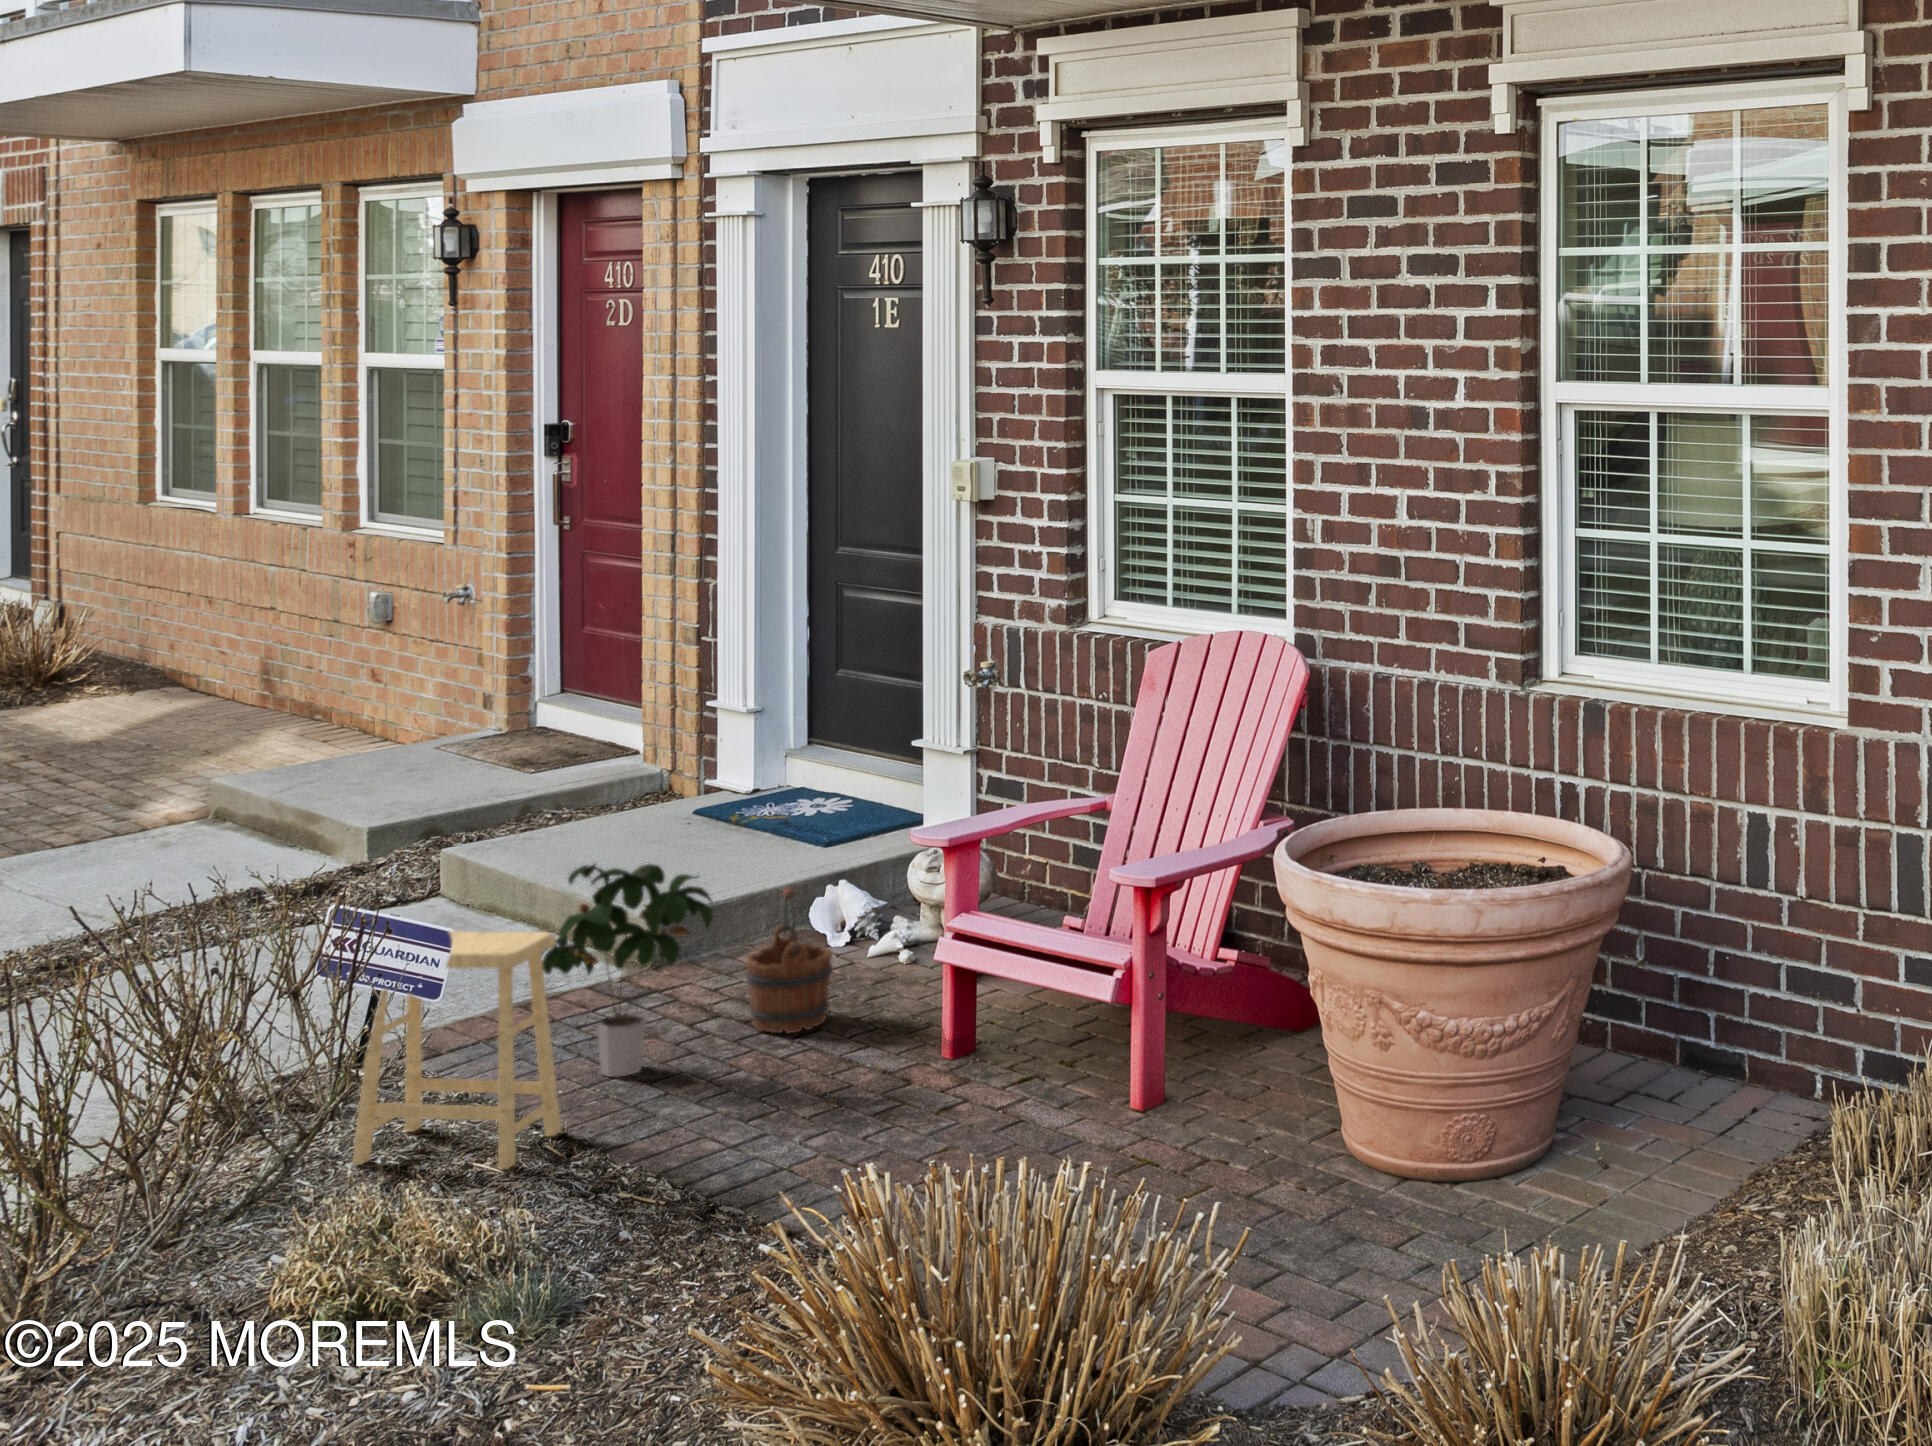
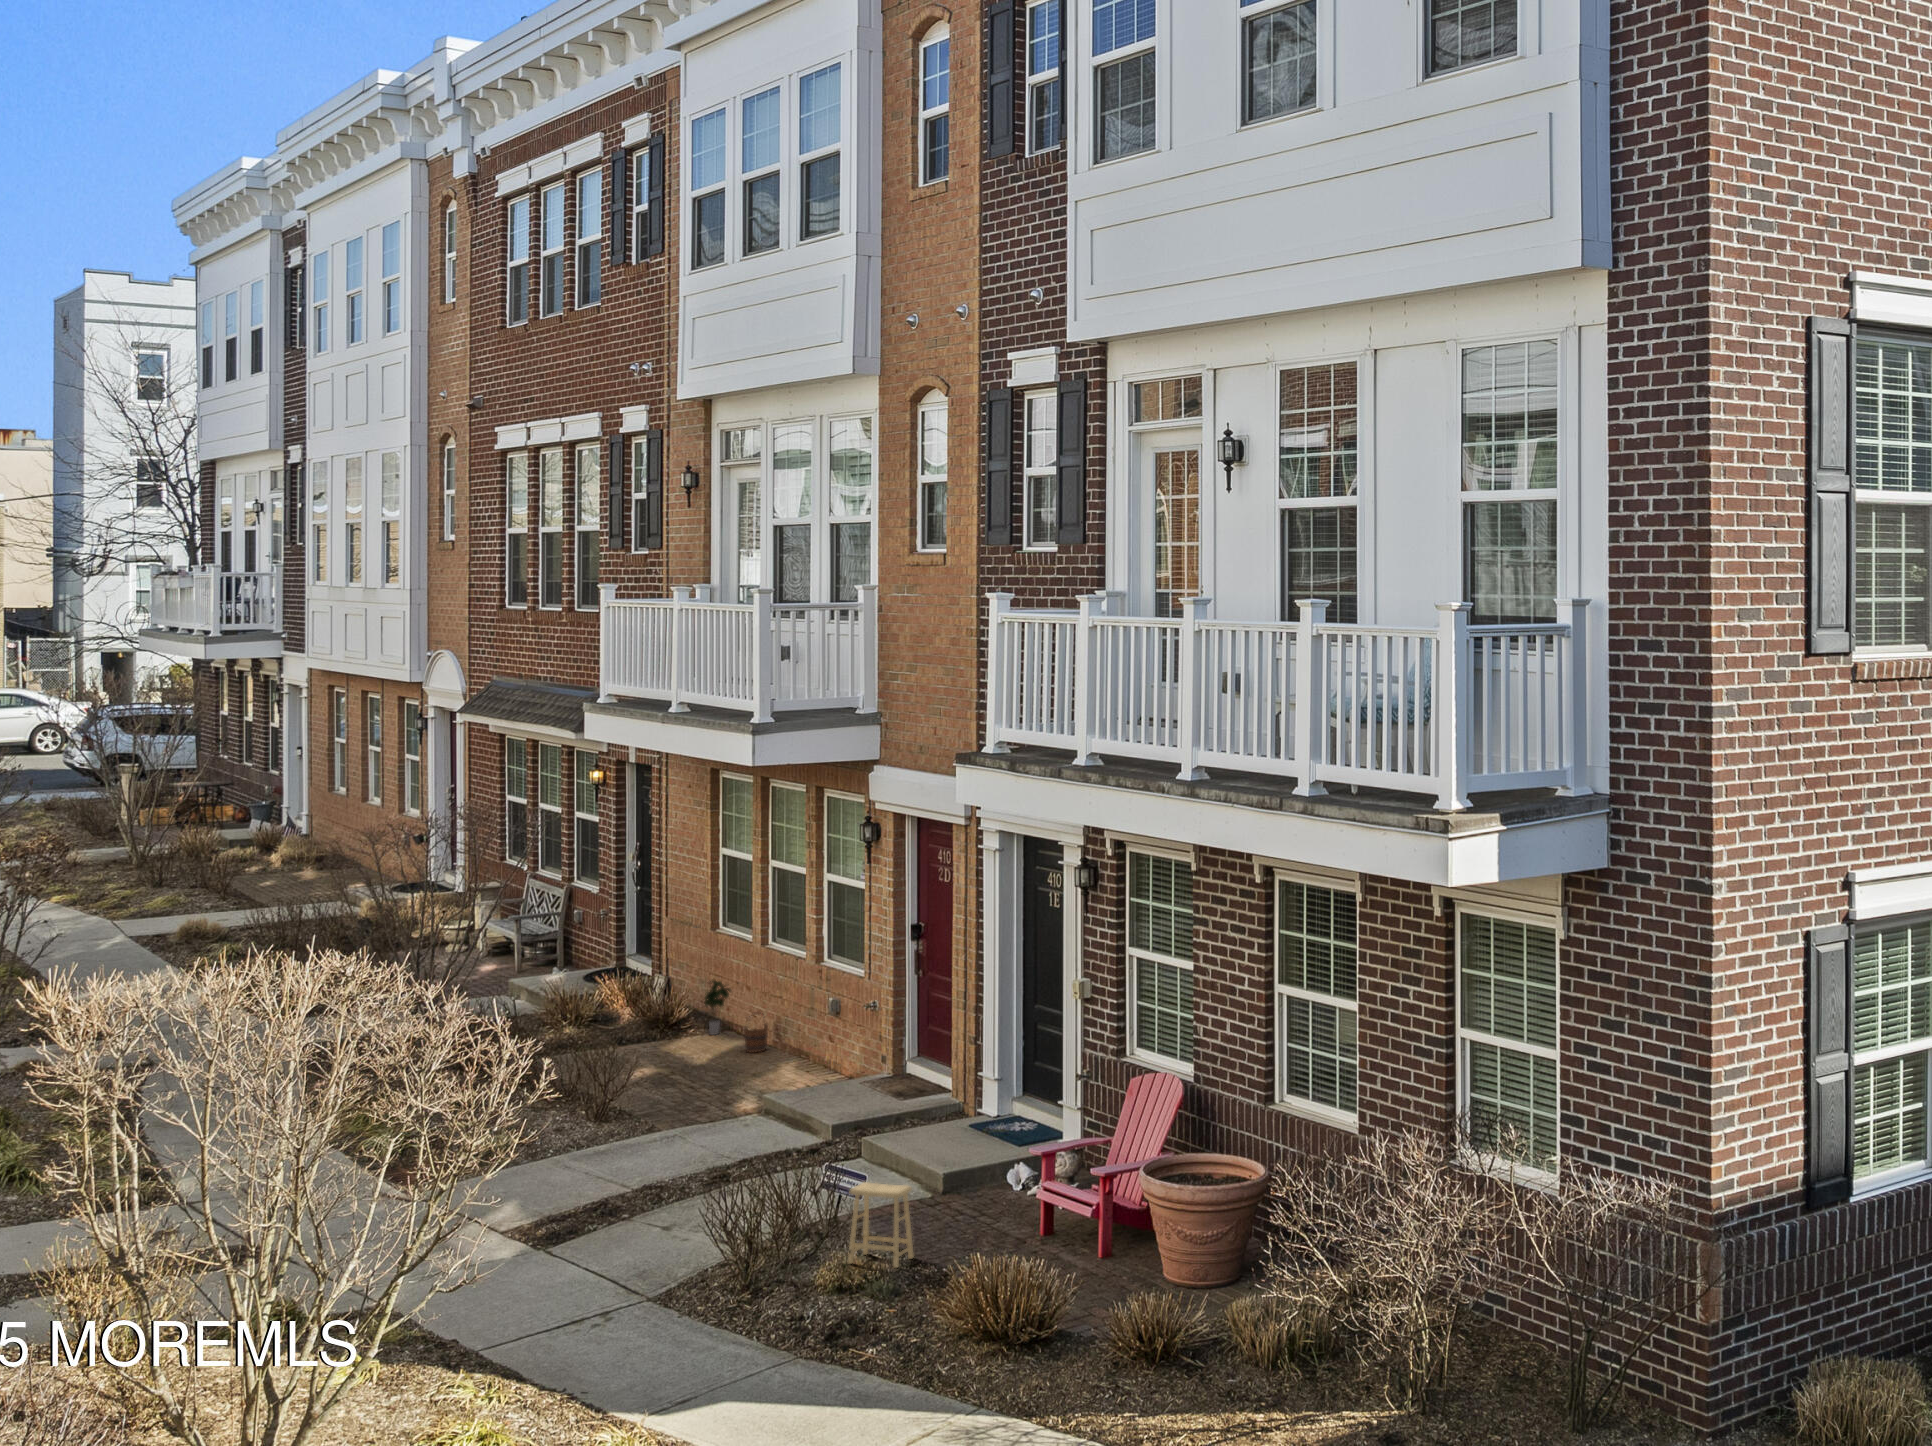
potted plant: present [541,864,713,1077] -> present [705,980,731,1035]
wooden bucket: present [746,887,832,1033] -> present [744,1012,768,1052]

